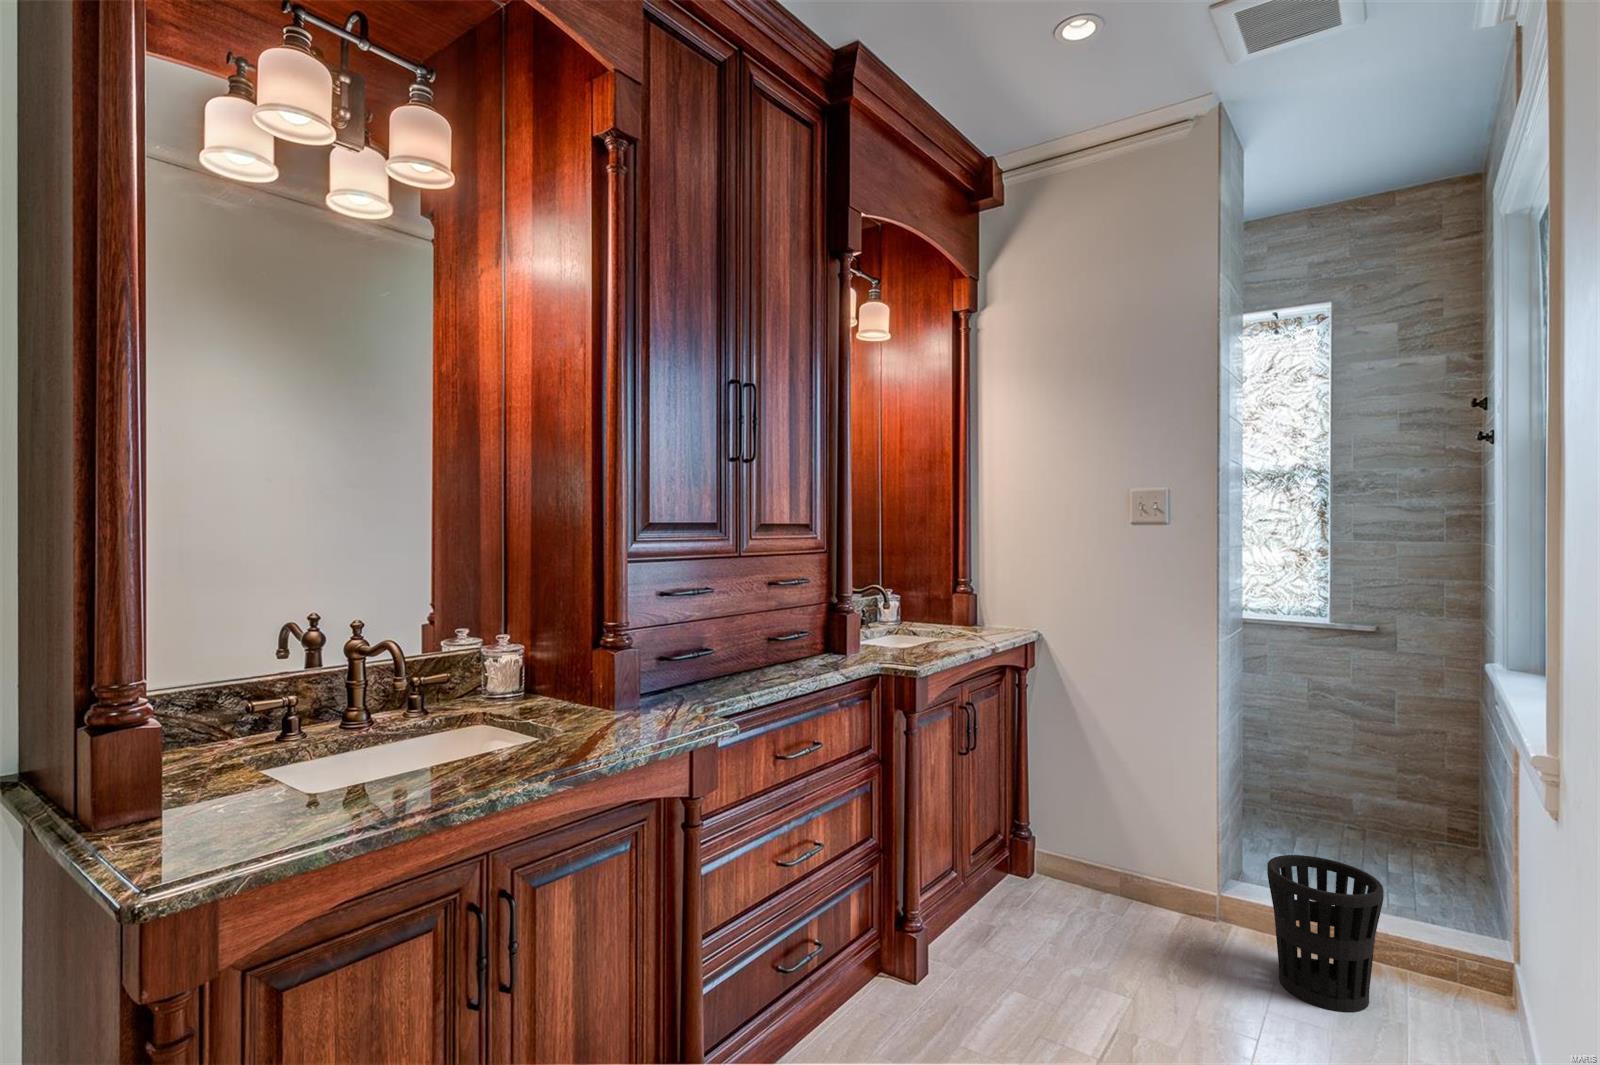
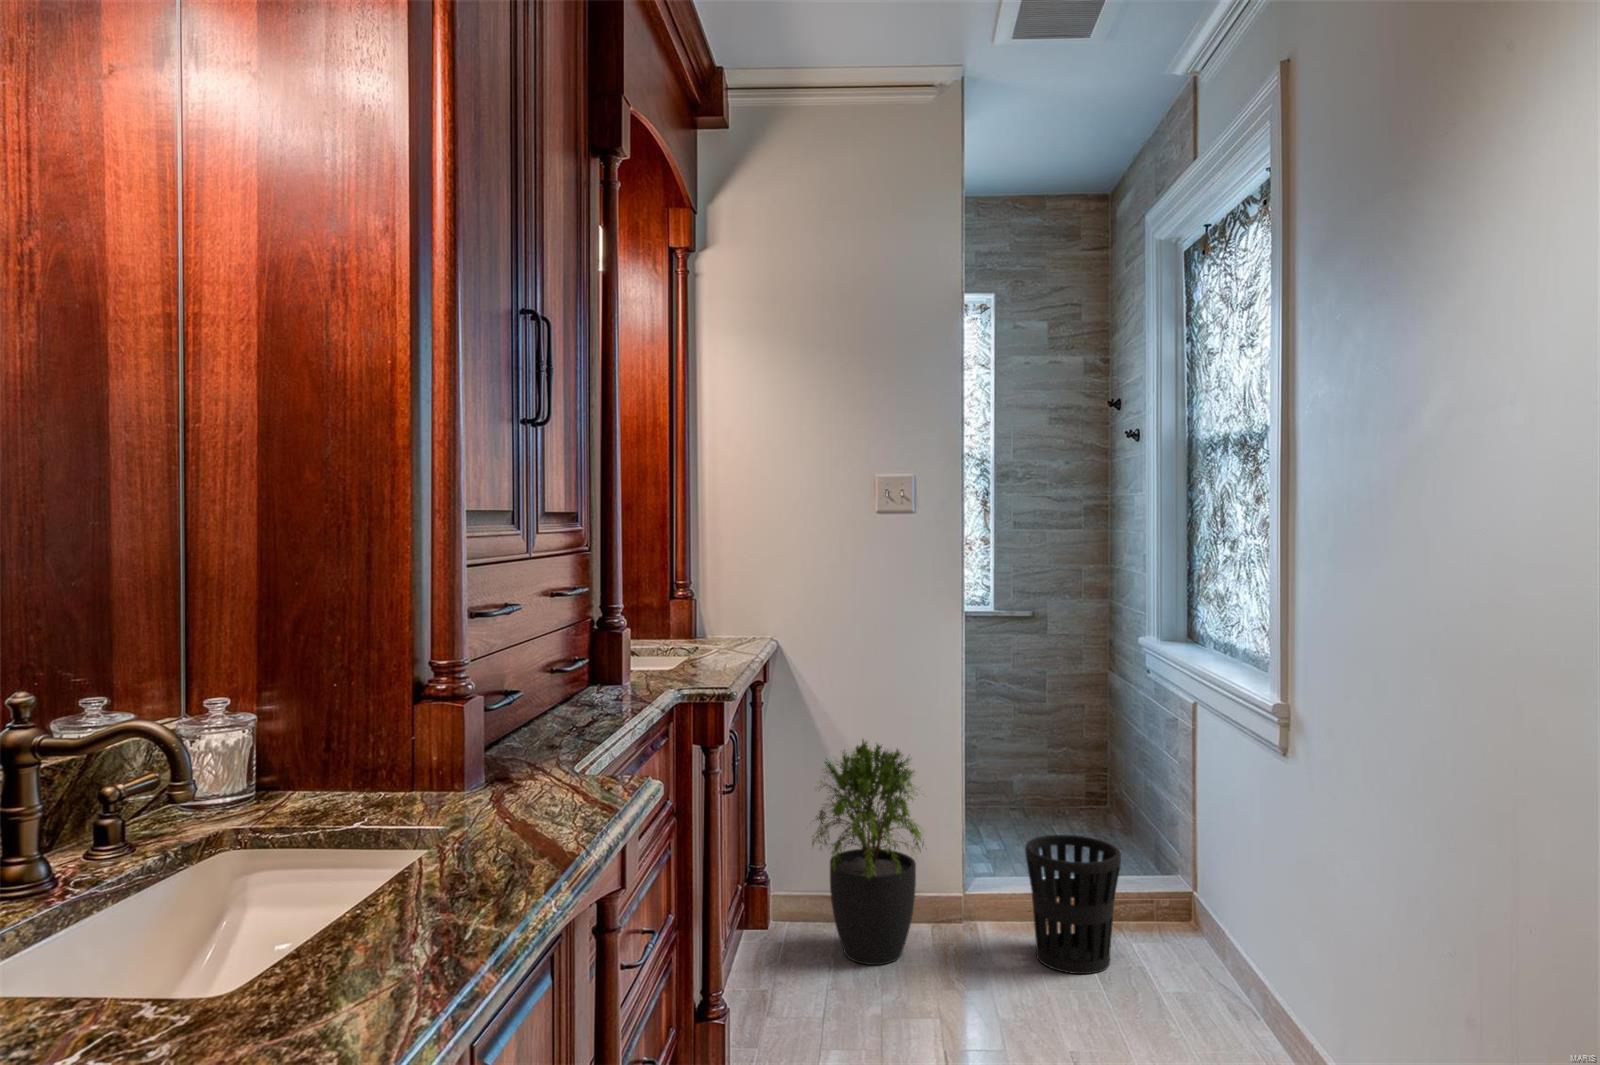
potted plant: none [1045,729,1165,939] -> present [812,740,924,965]

